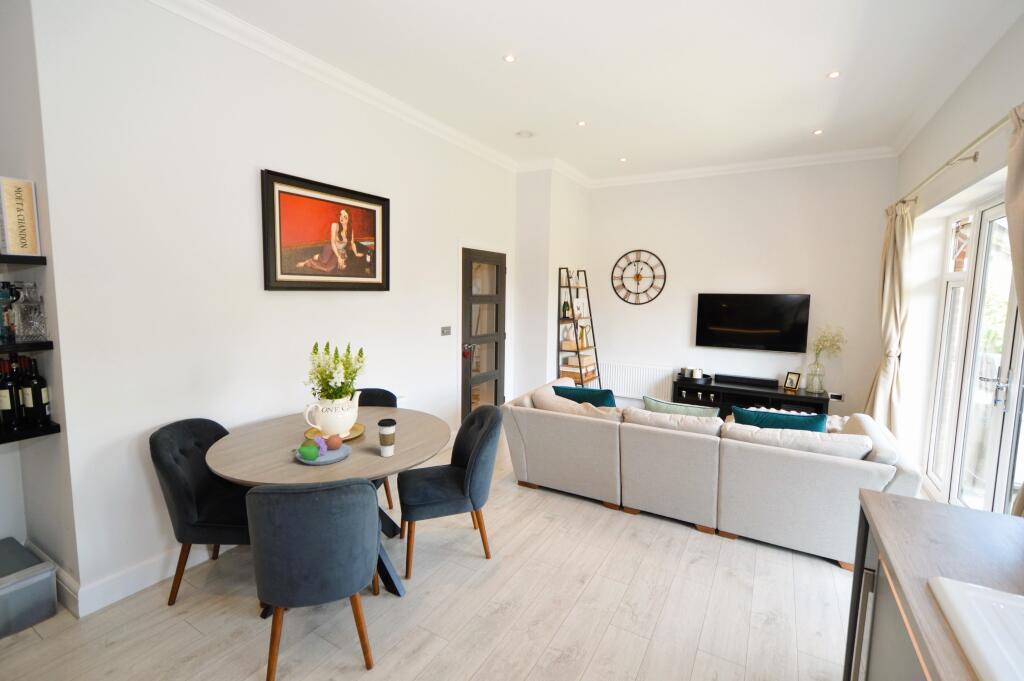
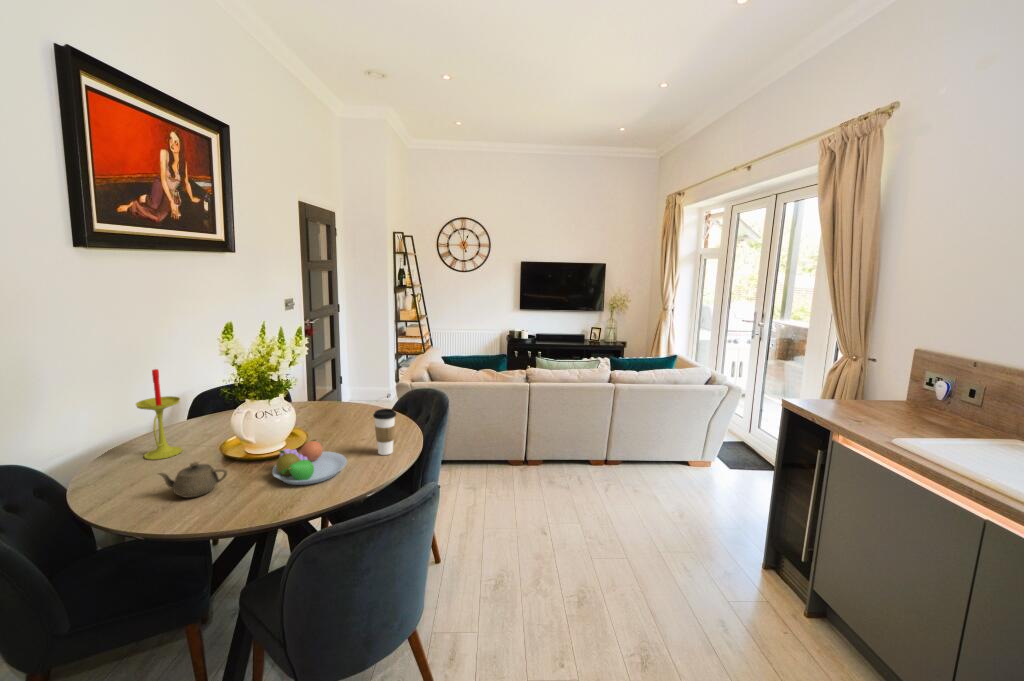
candle: none [262,369,288,431] -> present [136,369,182,460]
teapot: none [237,434,271,456] -> present [158,462,227,498]

